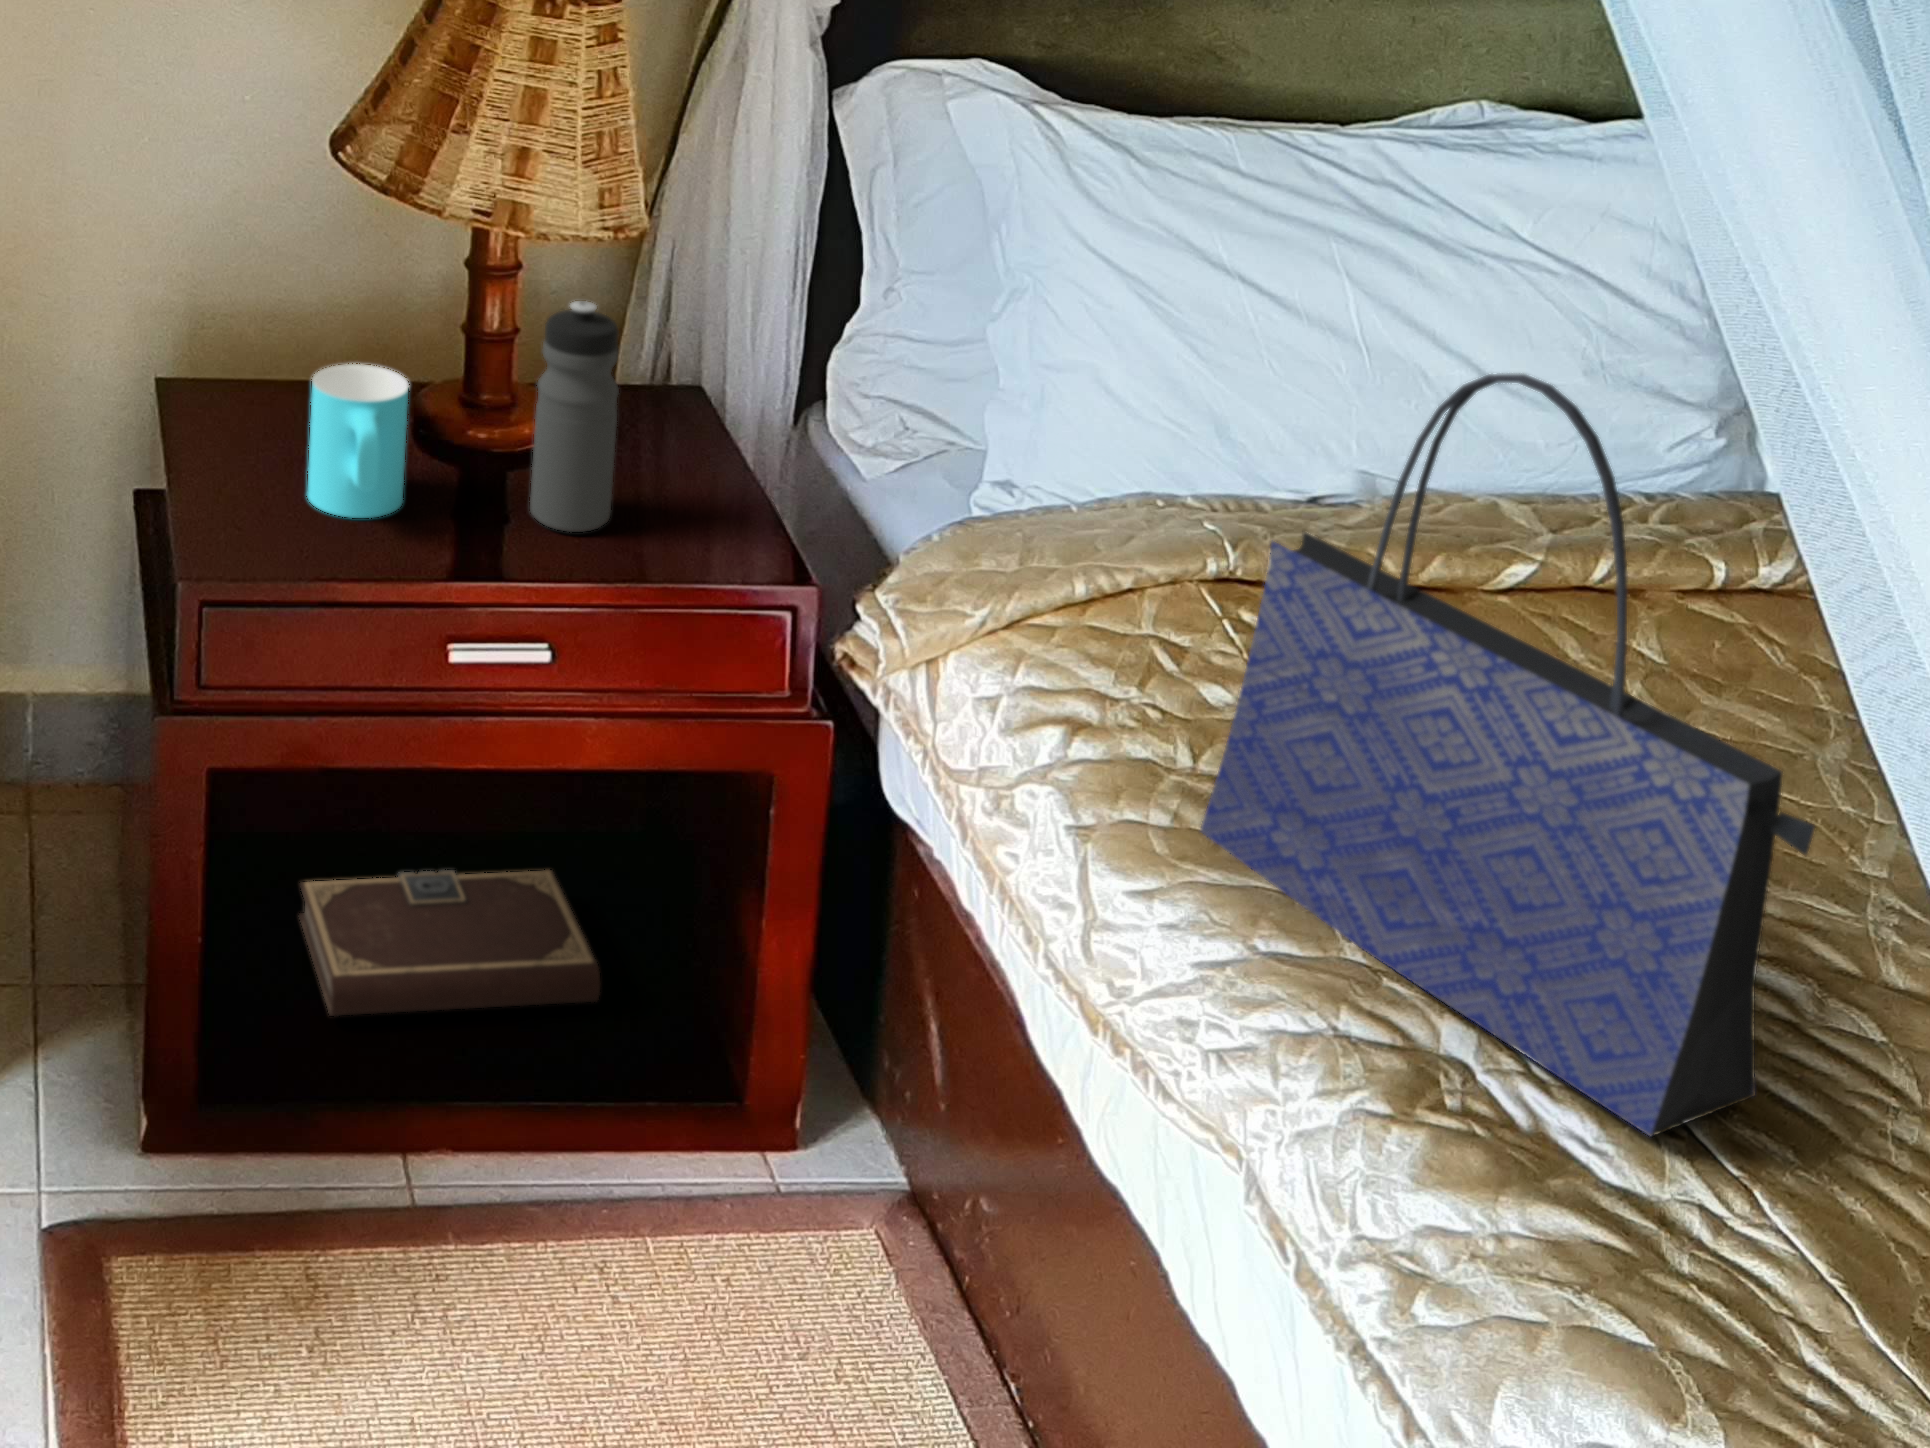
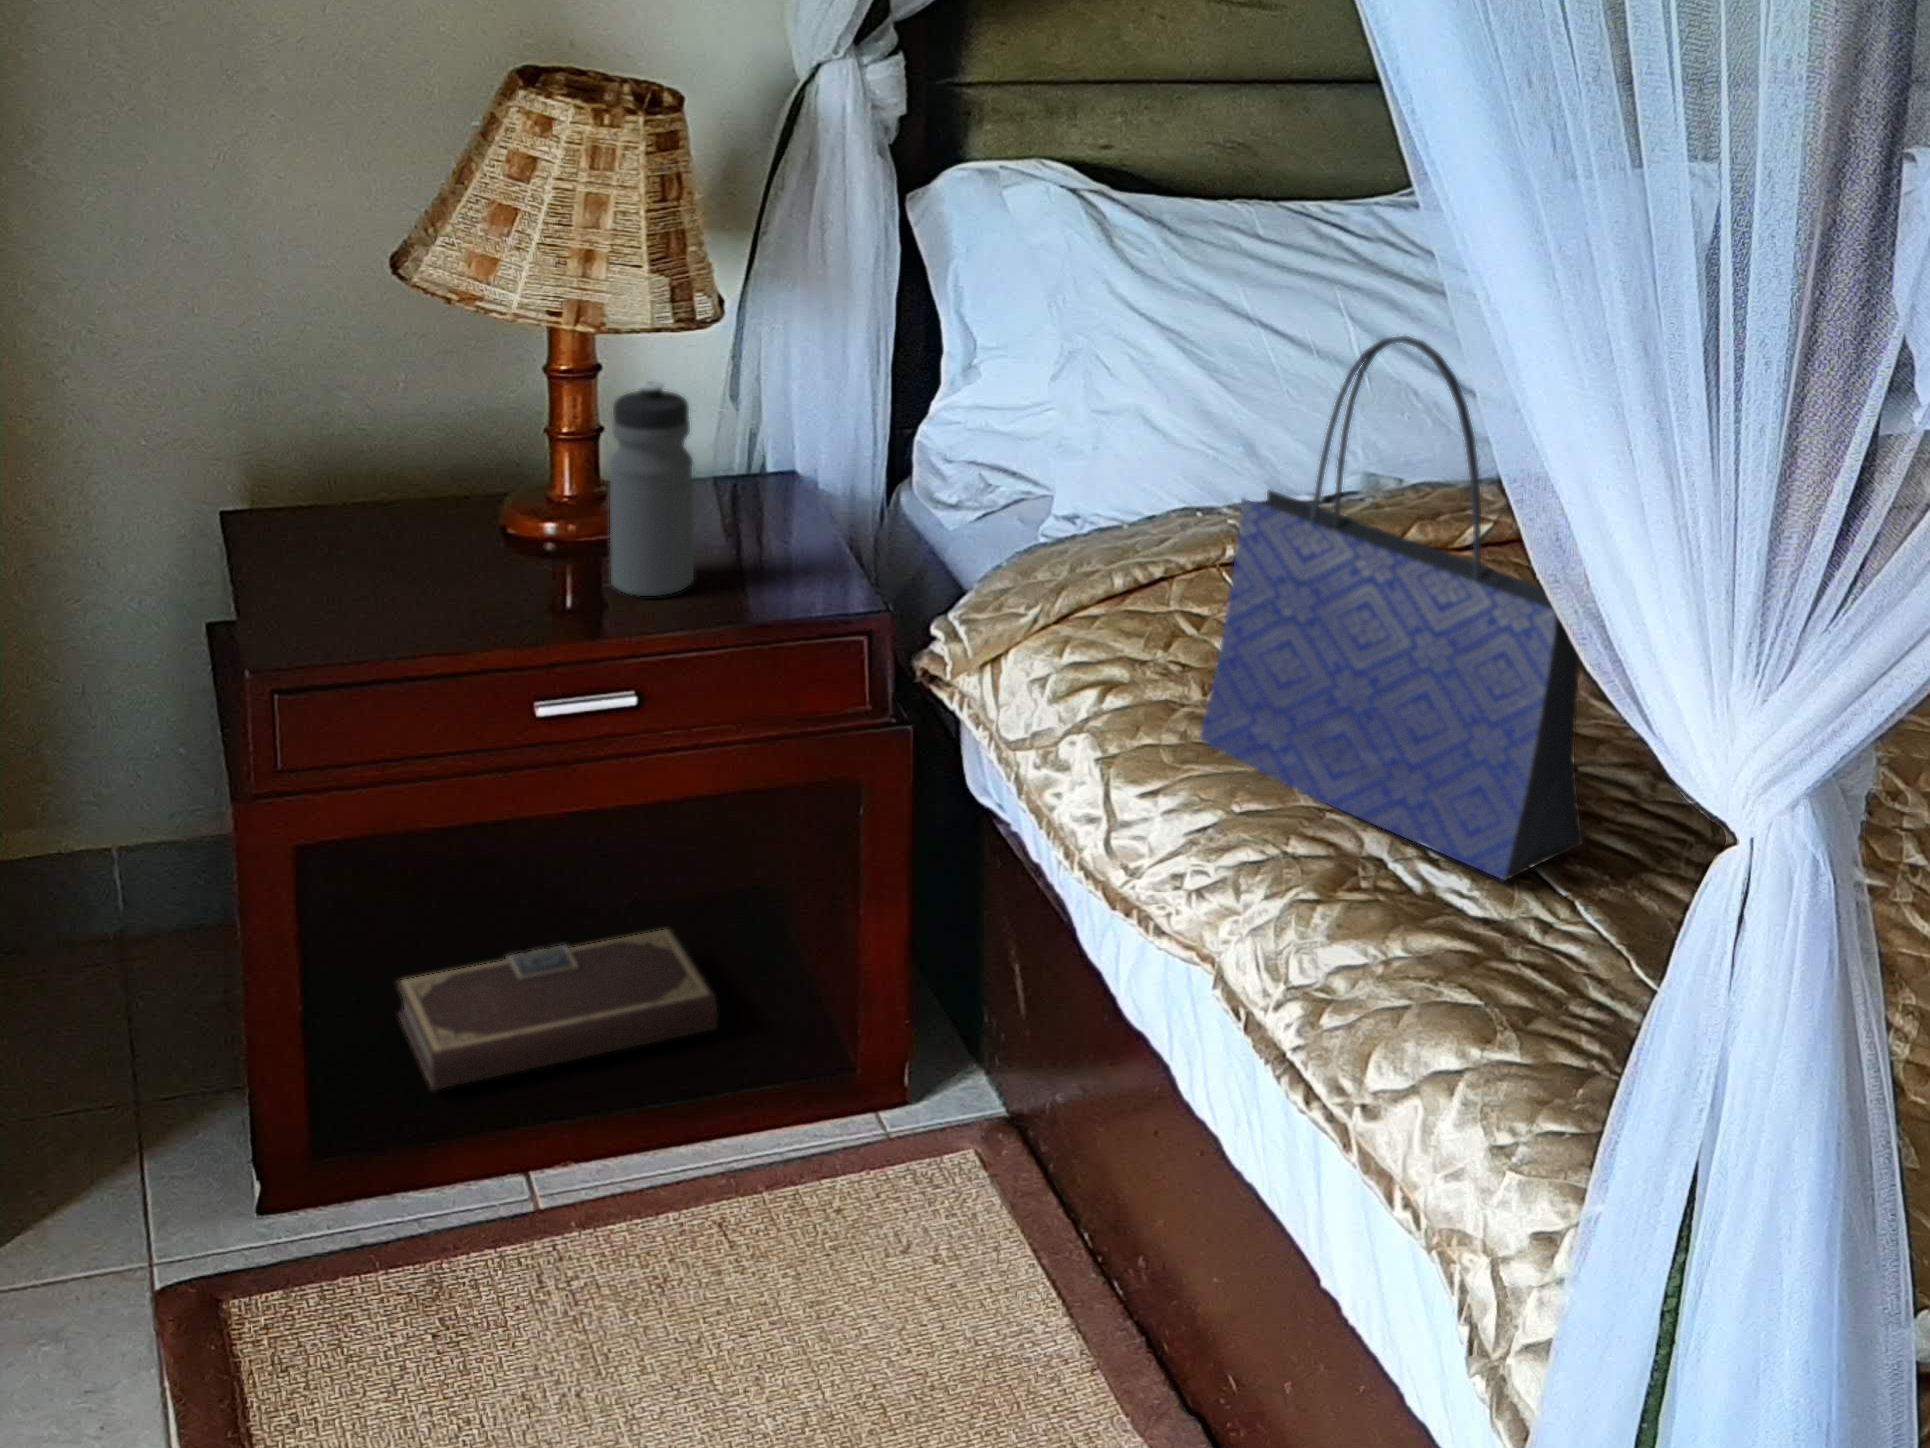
cup: present [308,364,408,518] -> none [364,463,475,608]

